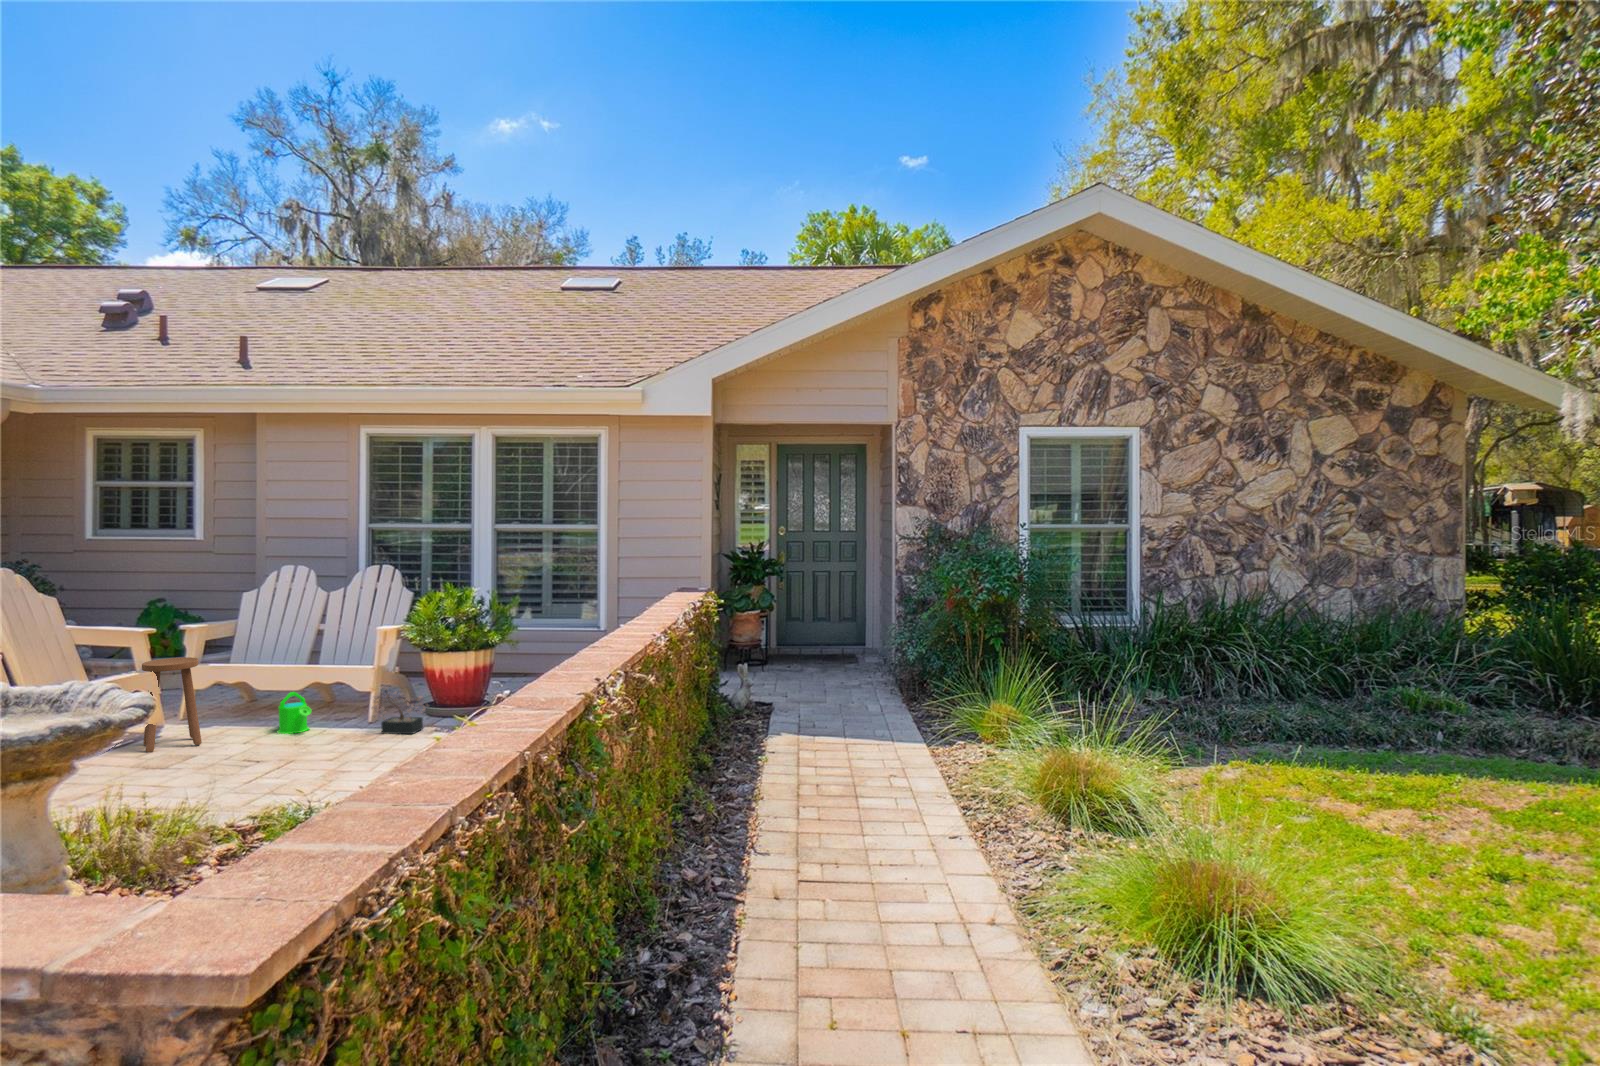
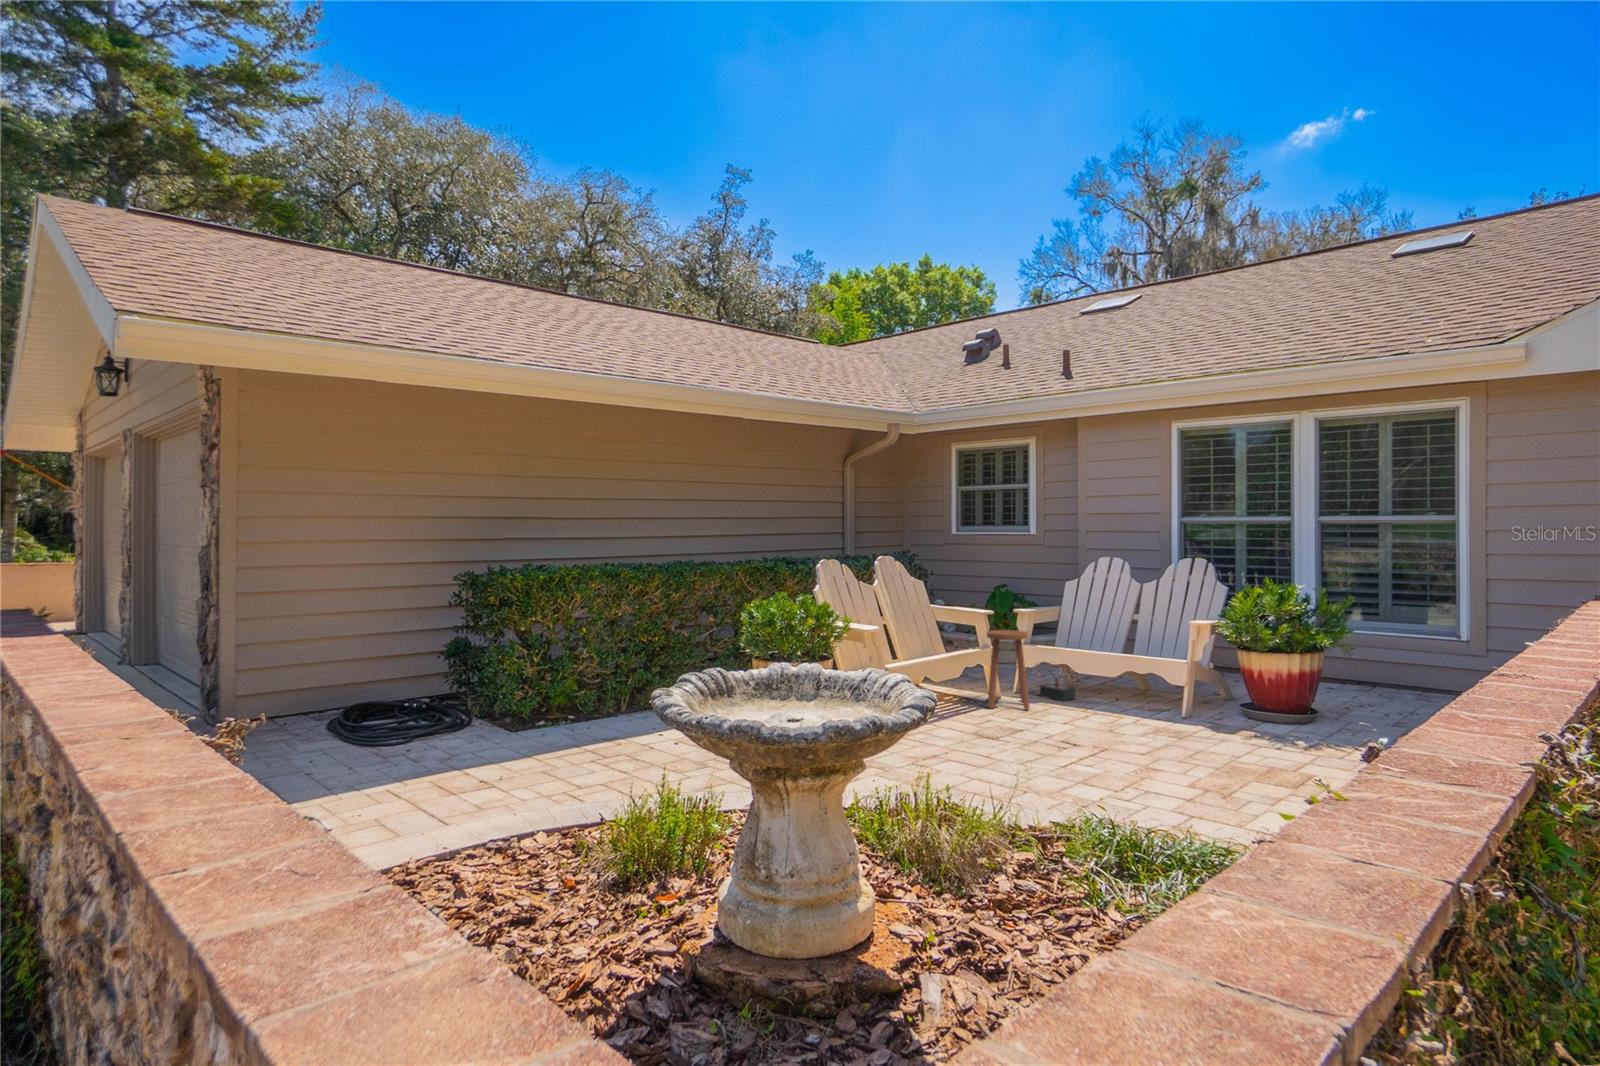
decorative plant: present [372,687,425,734] -> present [1034,663,1076,701]
watering can: present [277,692,311,734] -> none [1091,675,1123,716]

